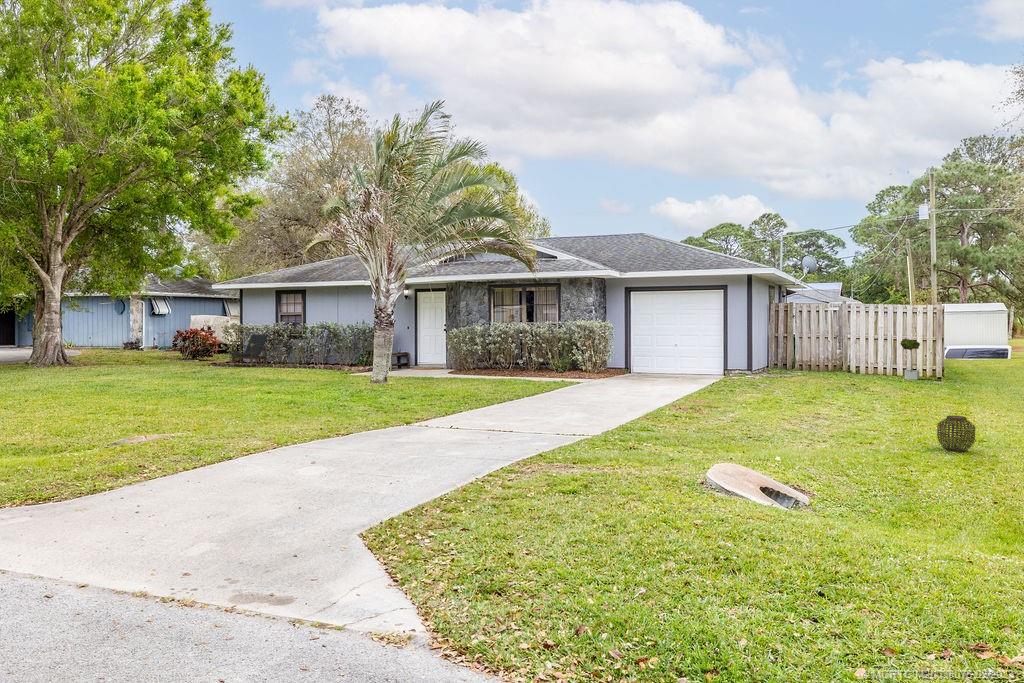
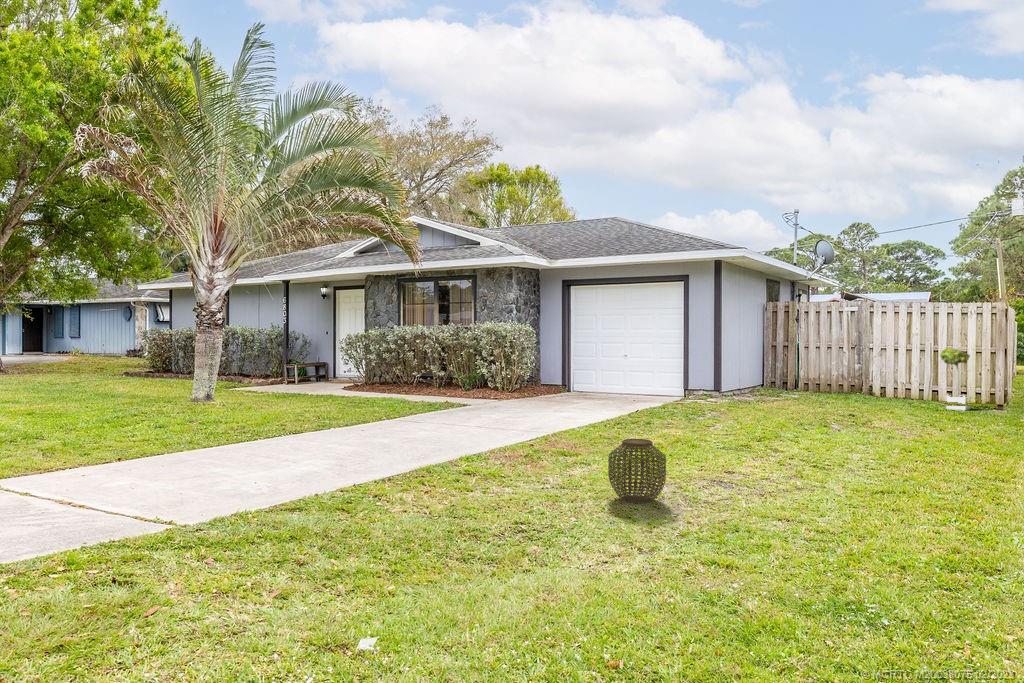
lounge chair: present [230,335,267,366] -> none [140,342,185,378]
woven basket: present [937,416,975,452] -> present [608,439,666,503]

